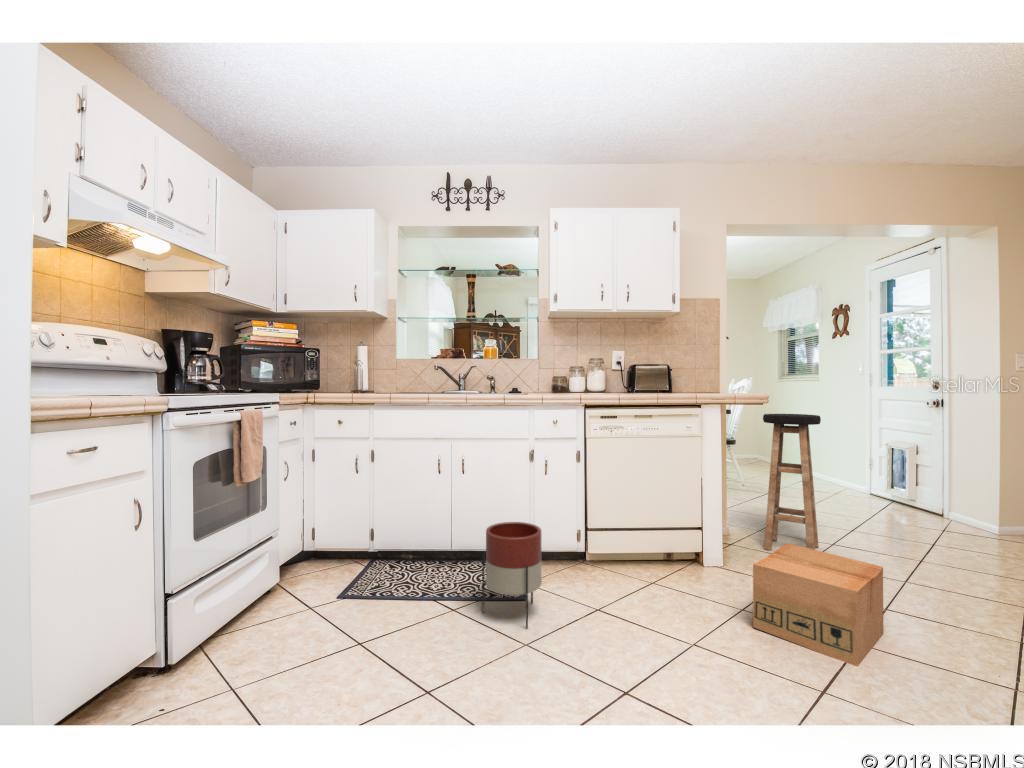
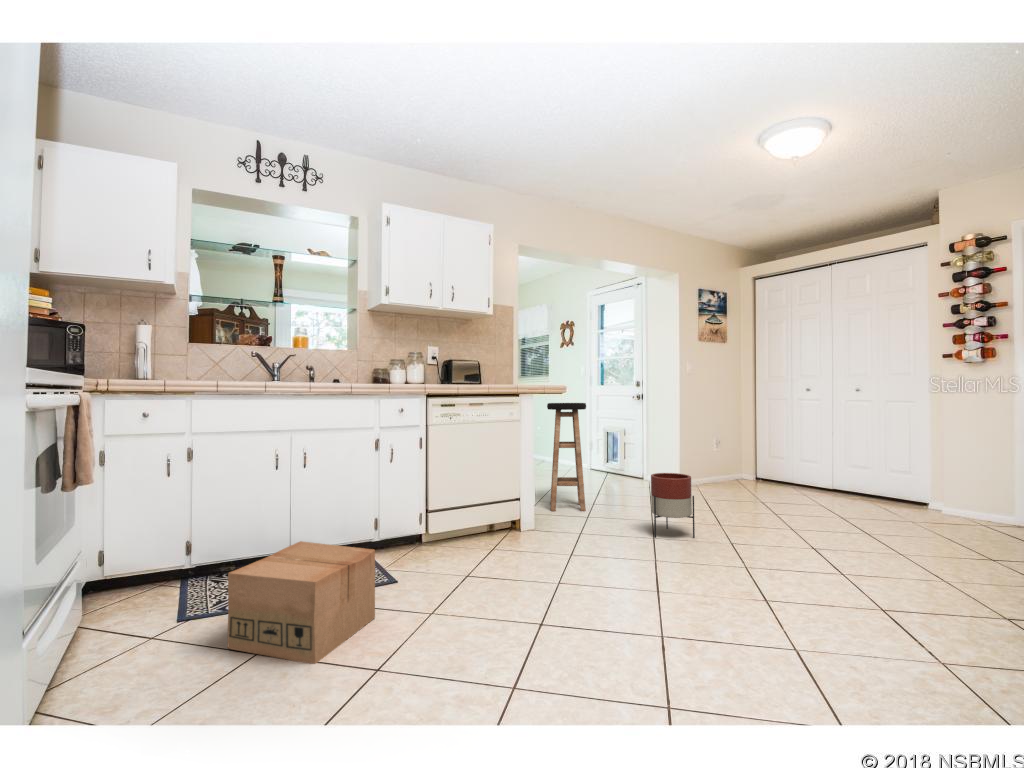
planter: present [482,522,542,629] -> present [651,473,695,538]
cardboard box: present [753,543,883,666] -> present [228,541,375,664]

